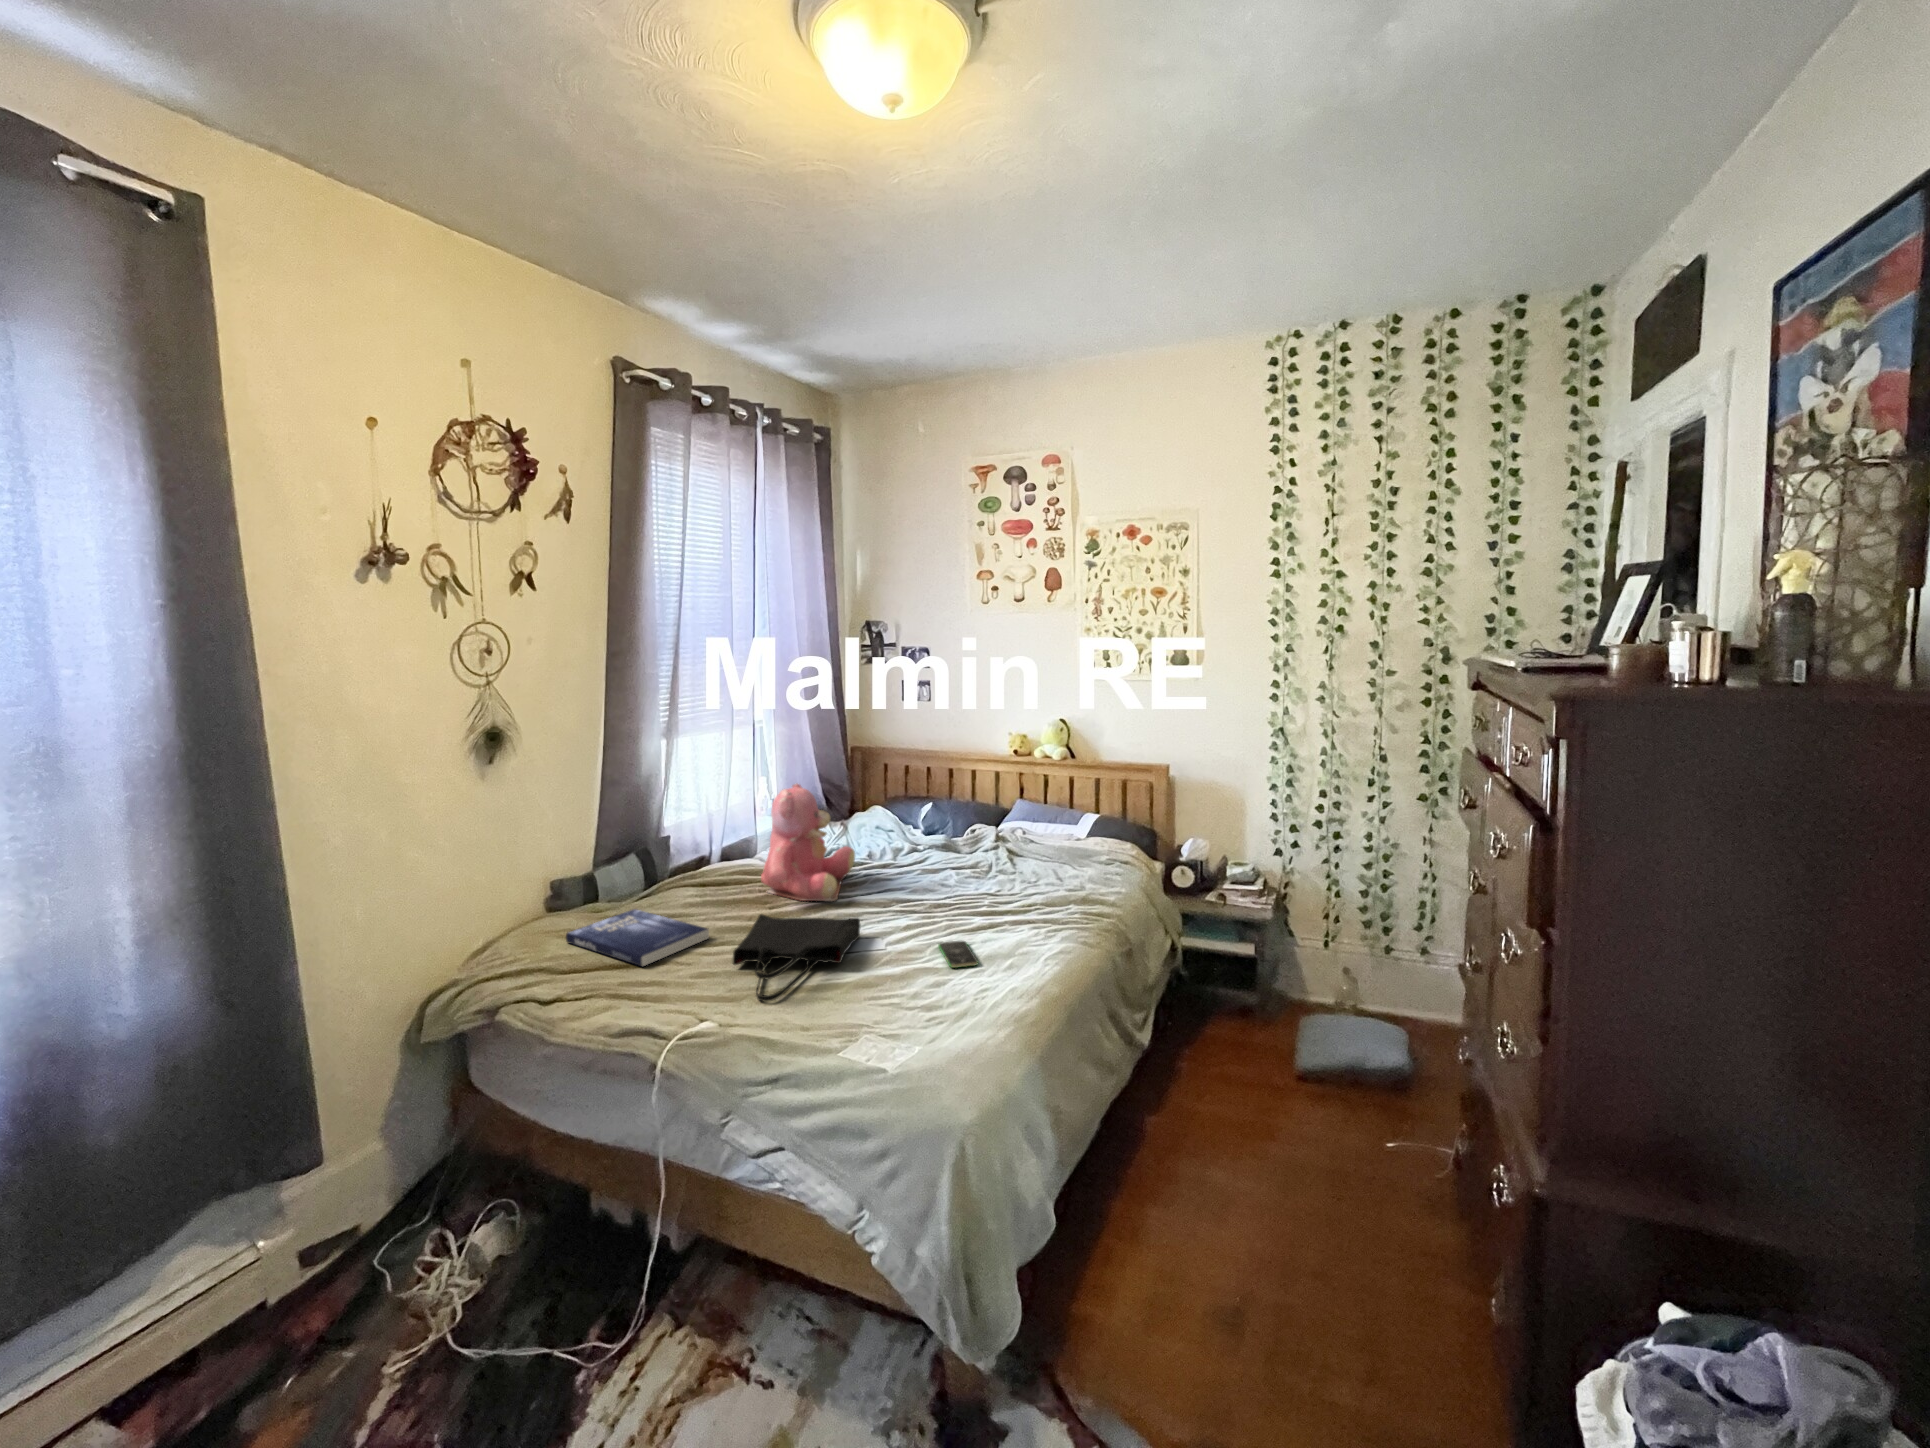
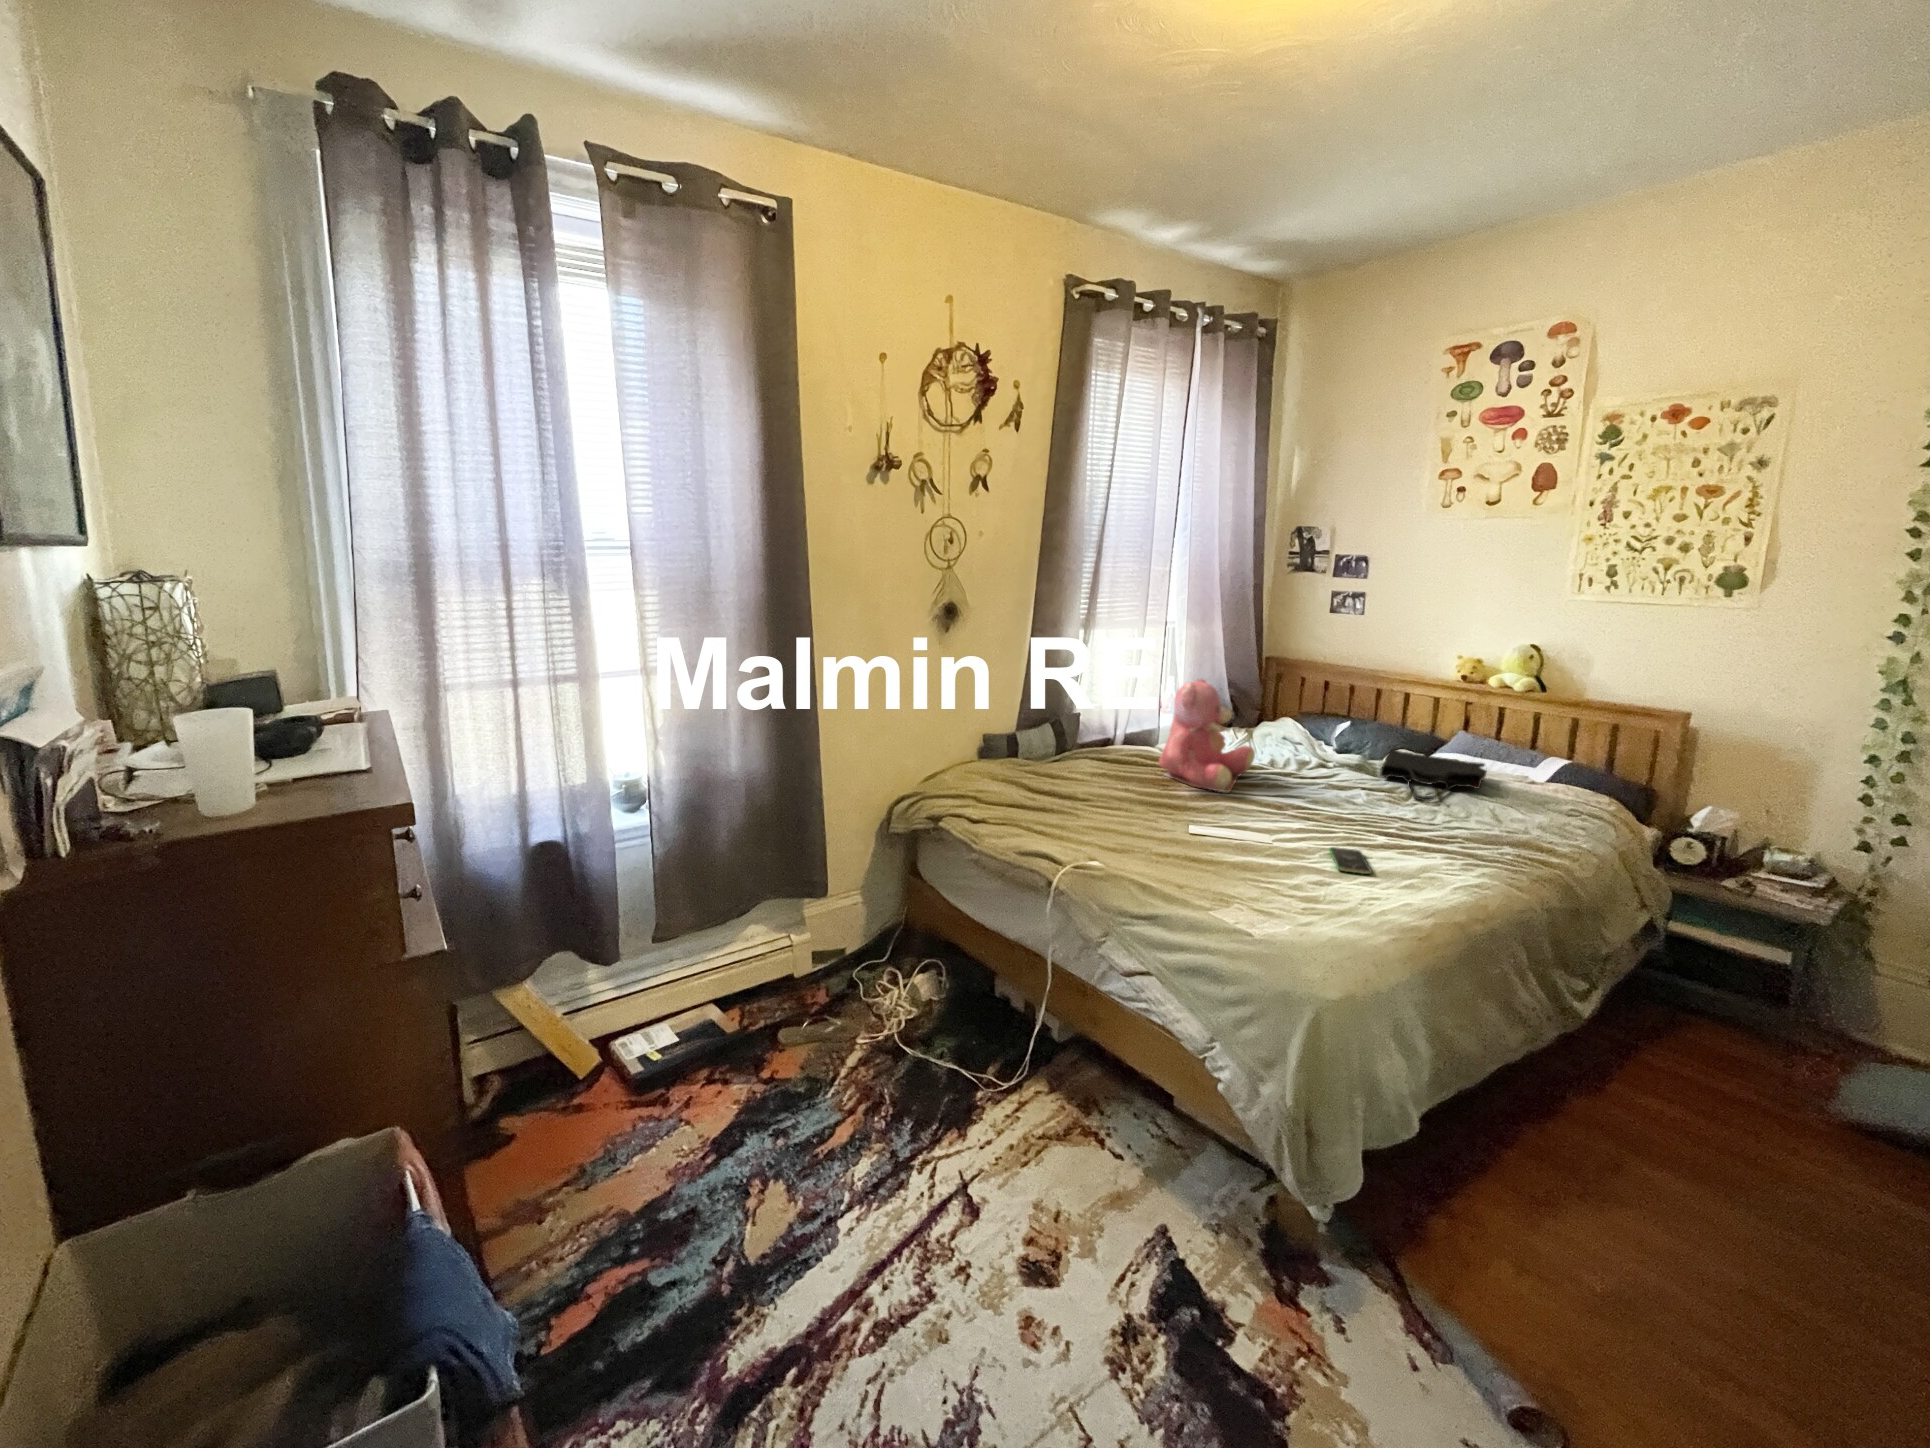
book: present [566,909,709,966] -> none [992,767,1106,811]
tote bag: present [733,914,860,1002] -> present [1380,749,1487,801]

